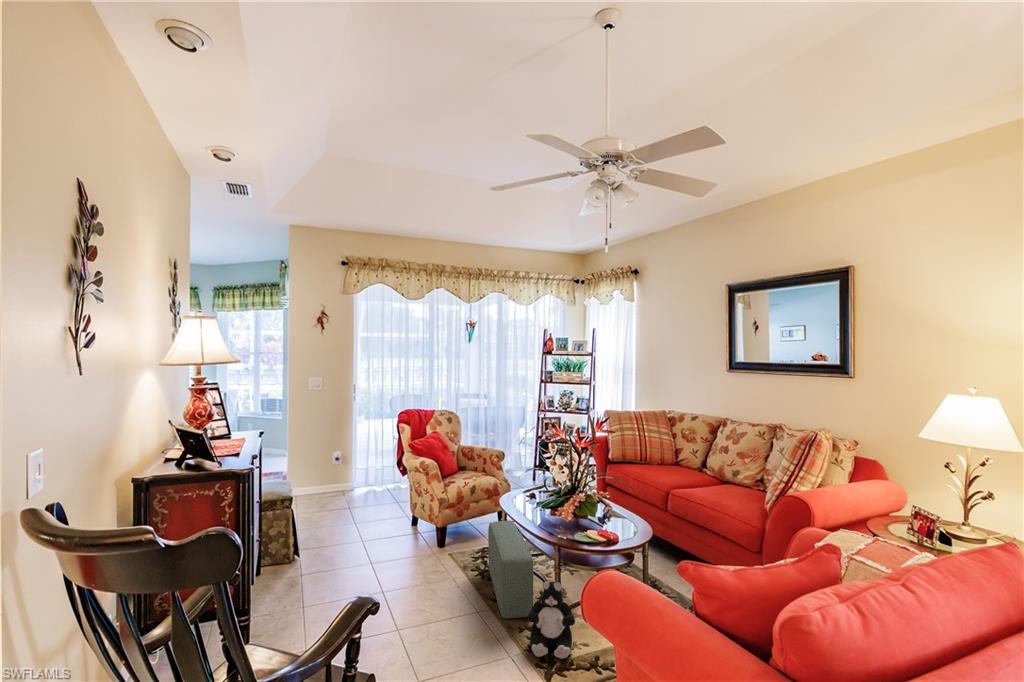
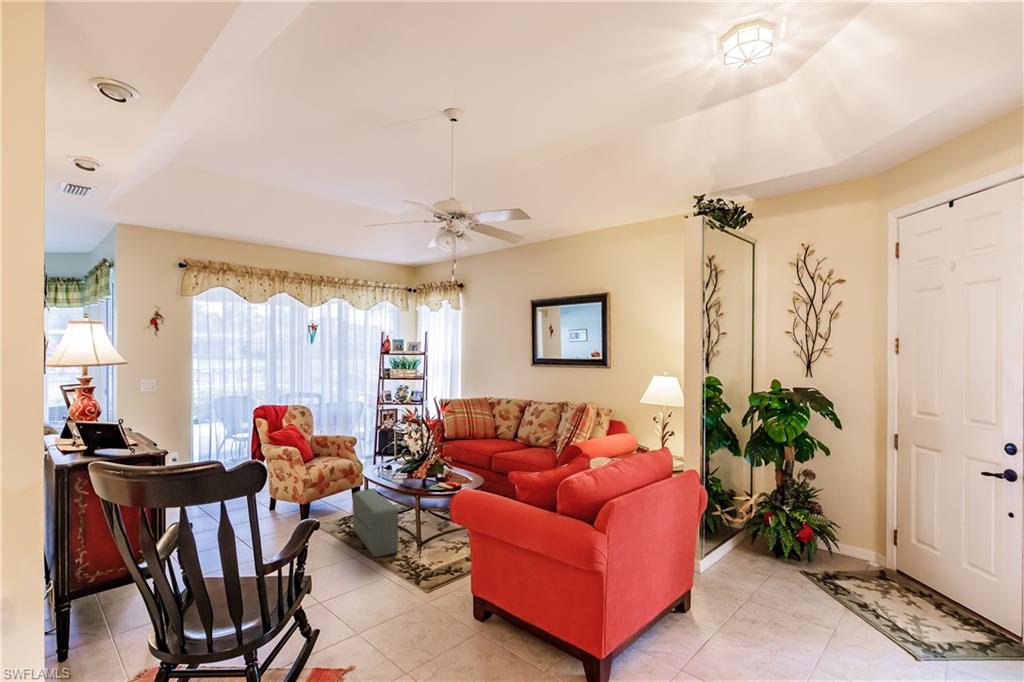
plush toy: present [528,580,575,659] -> none [398,519,433,572]

